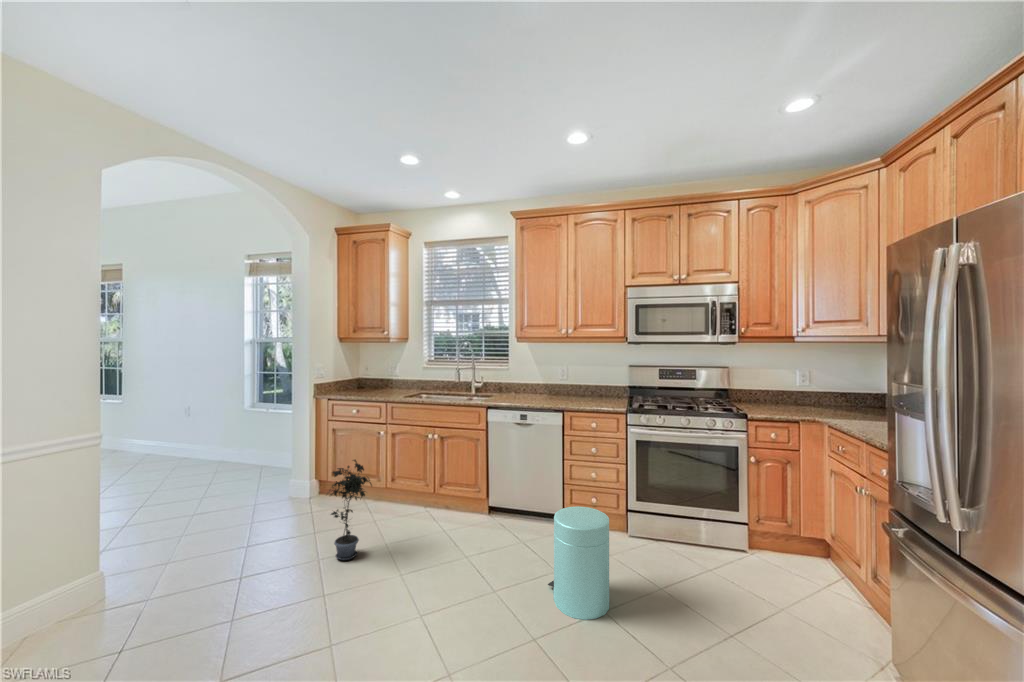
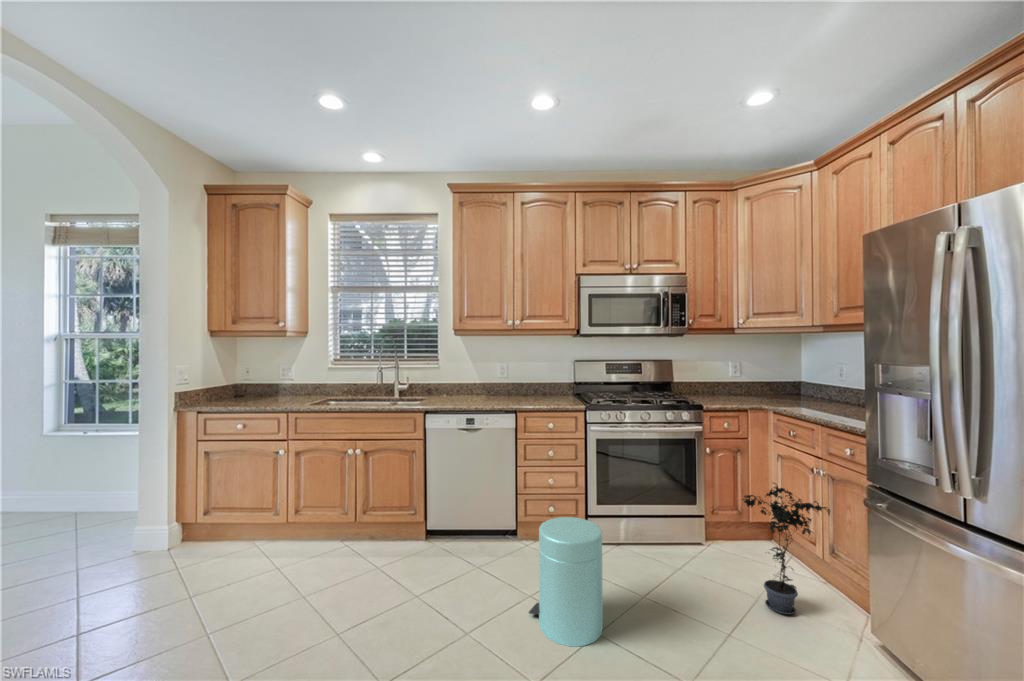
potted plant: present [329,460,372,560] -> present [742,483,830,615]

